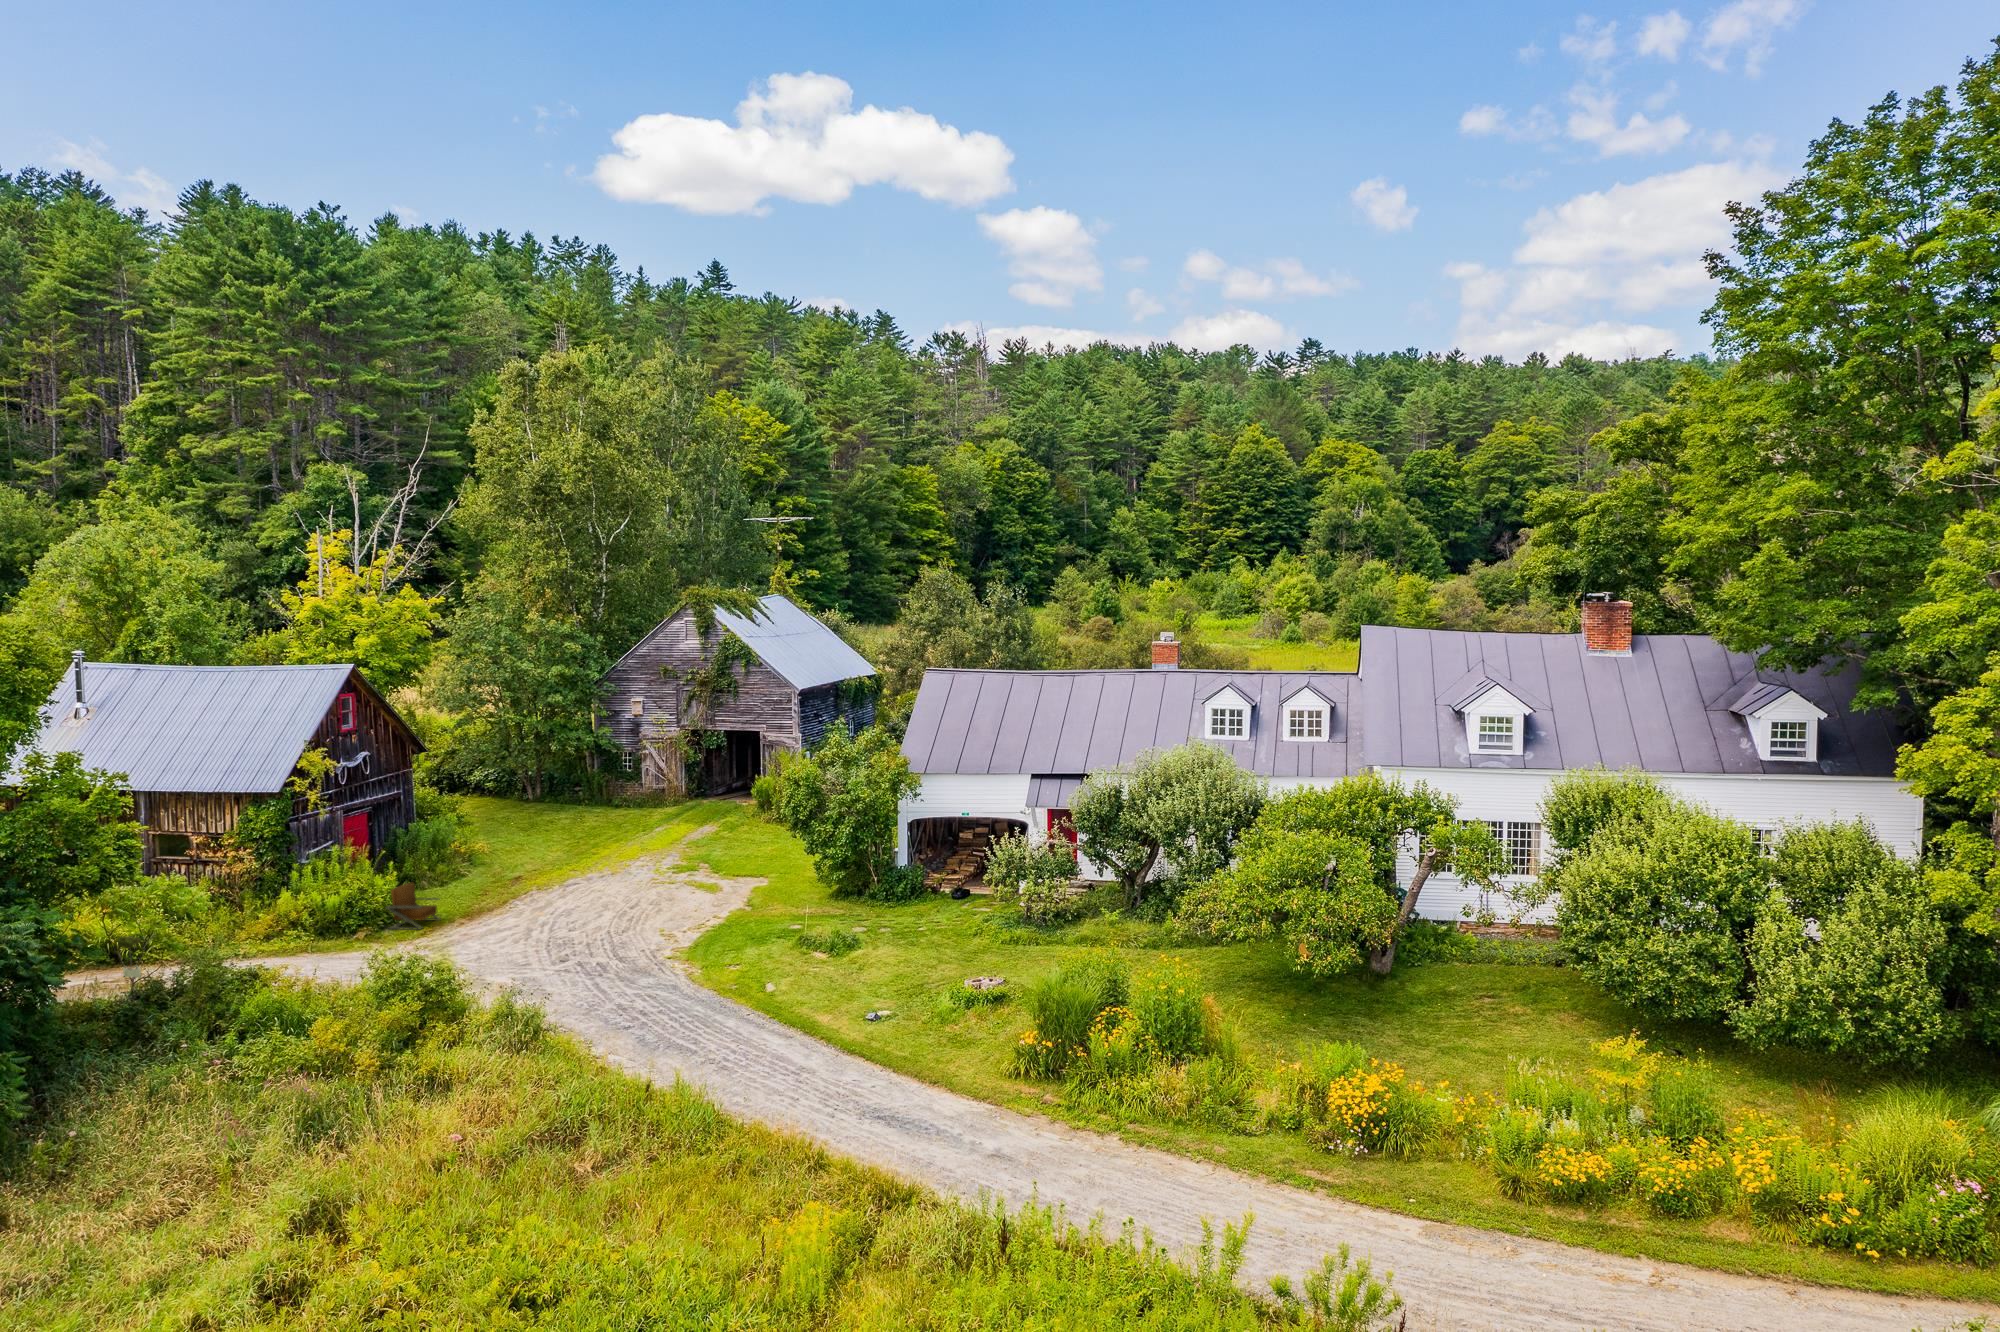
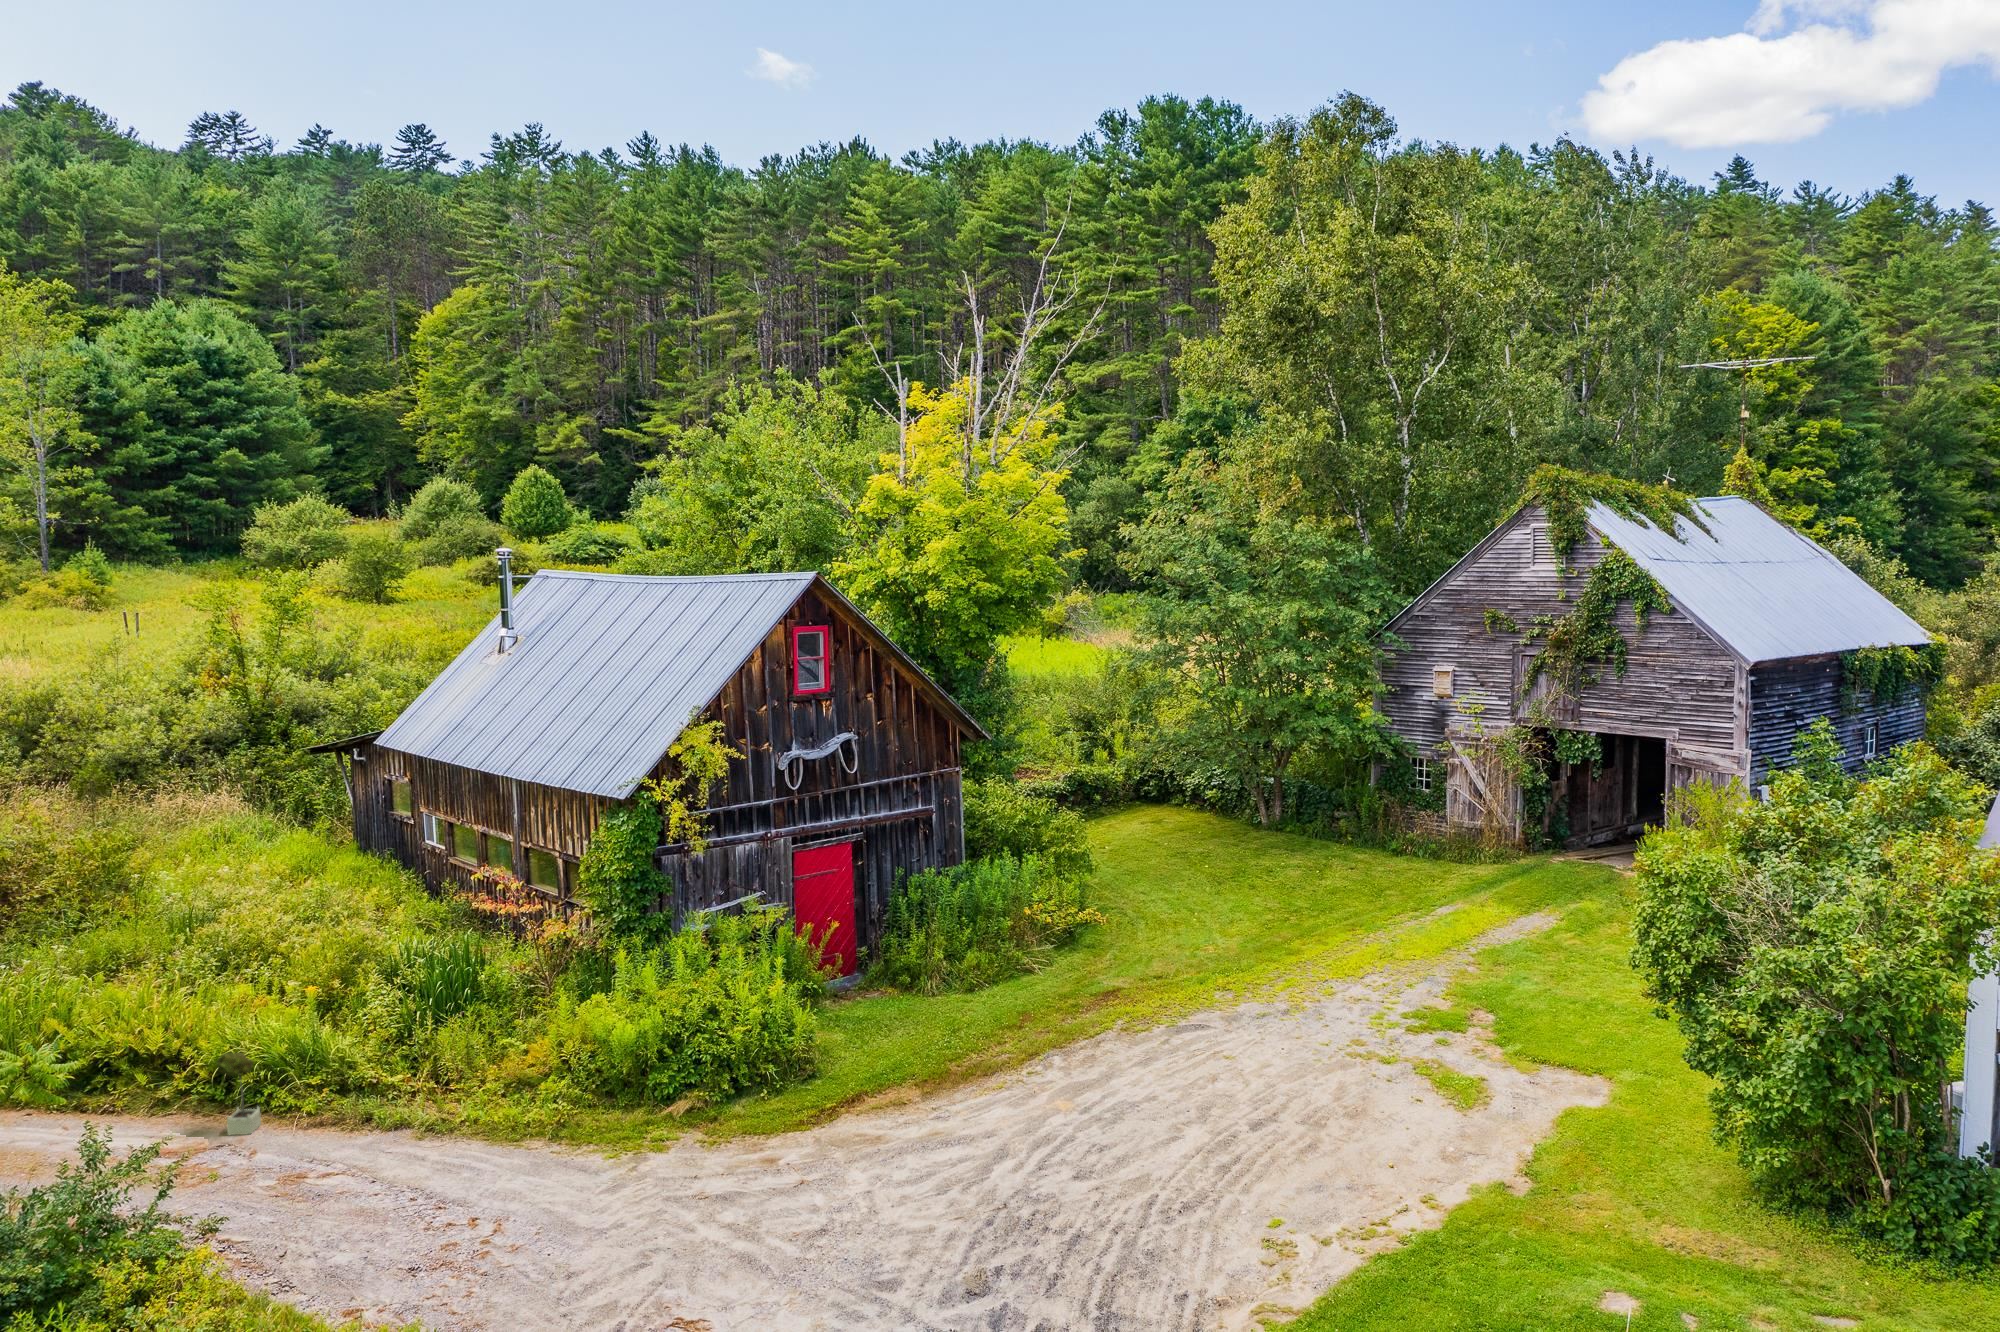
lounge chair: present [387,882,440,930] -> none [727,1005,841,1118]

